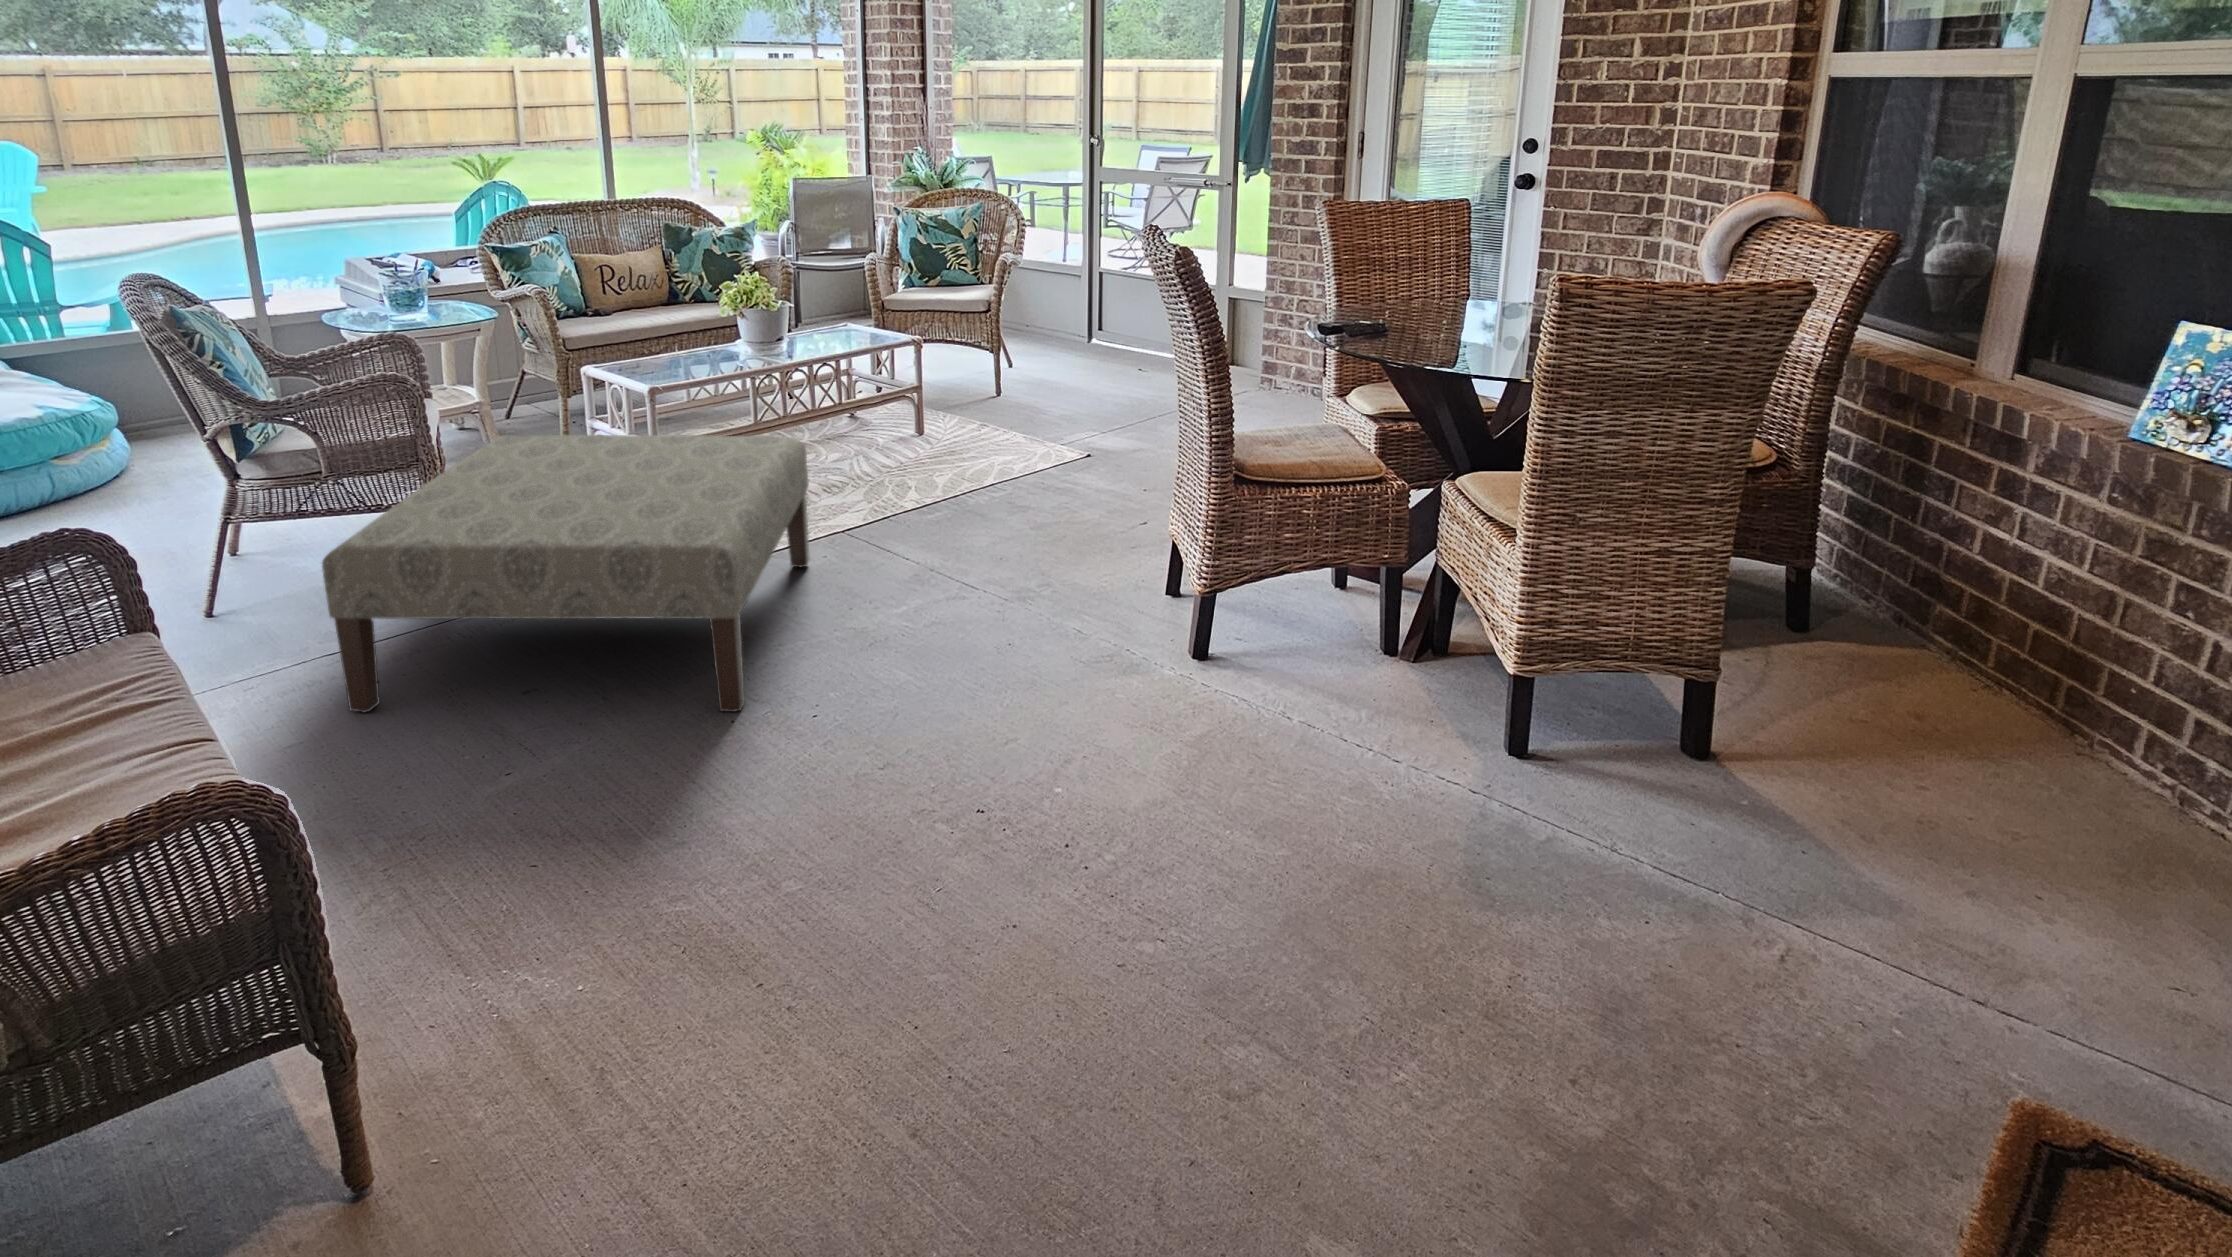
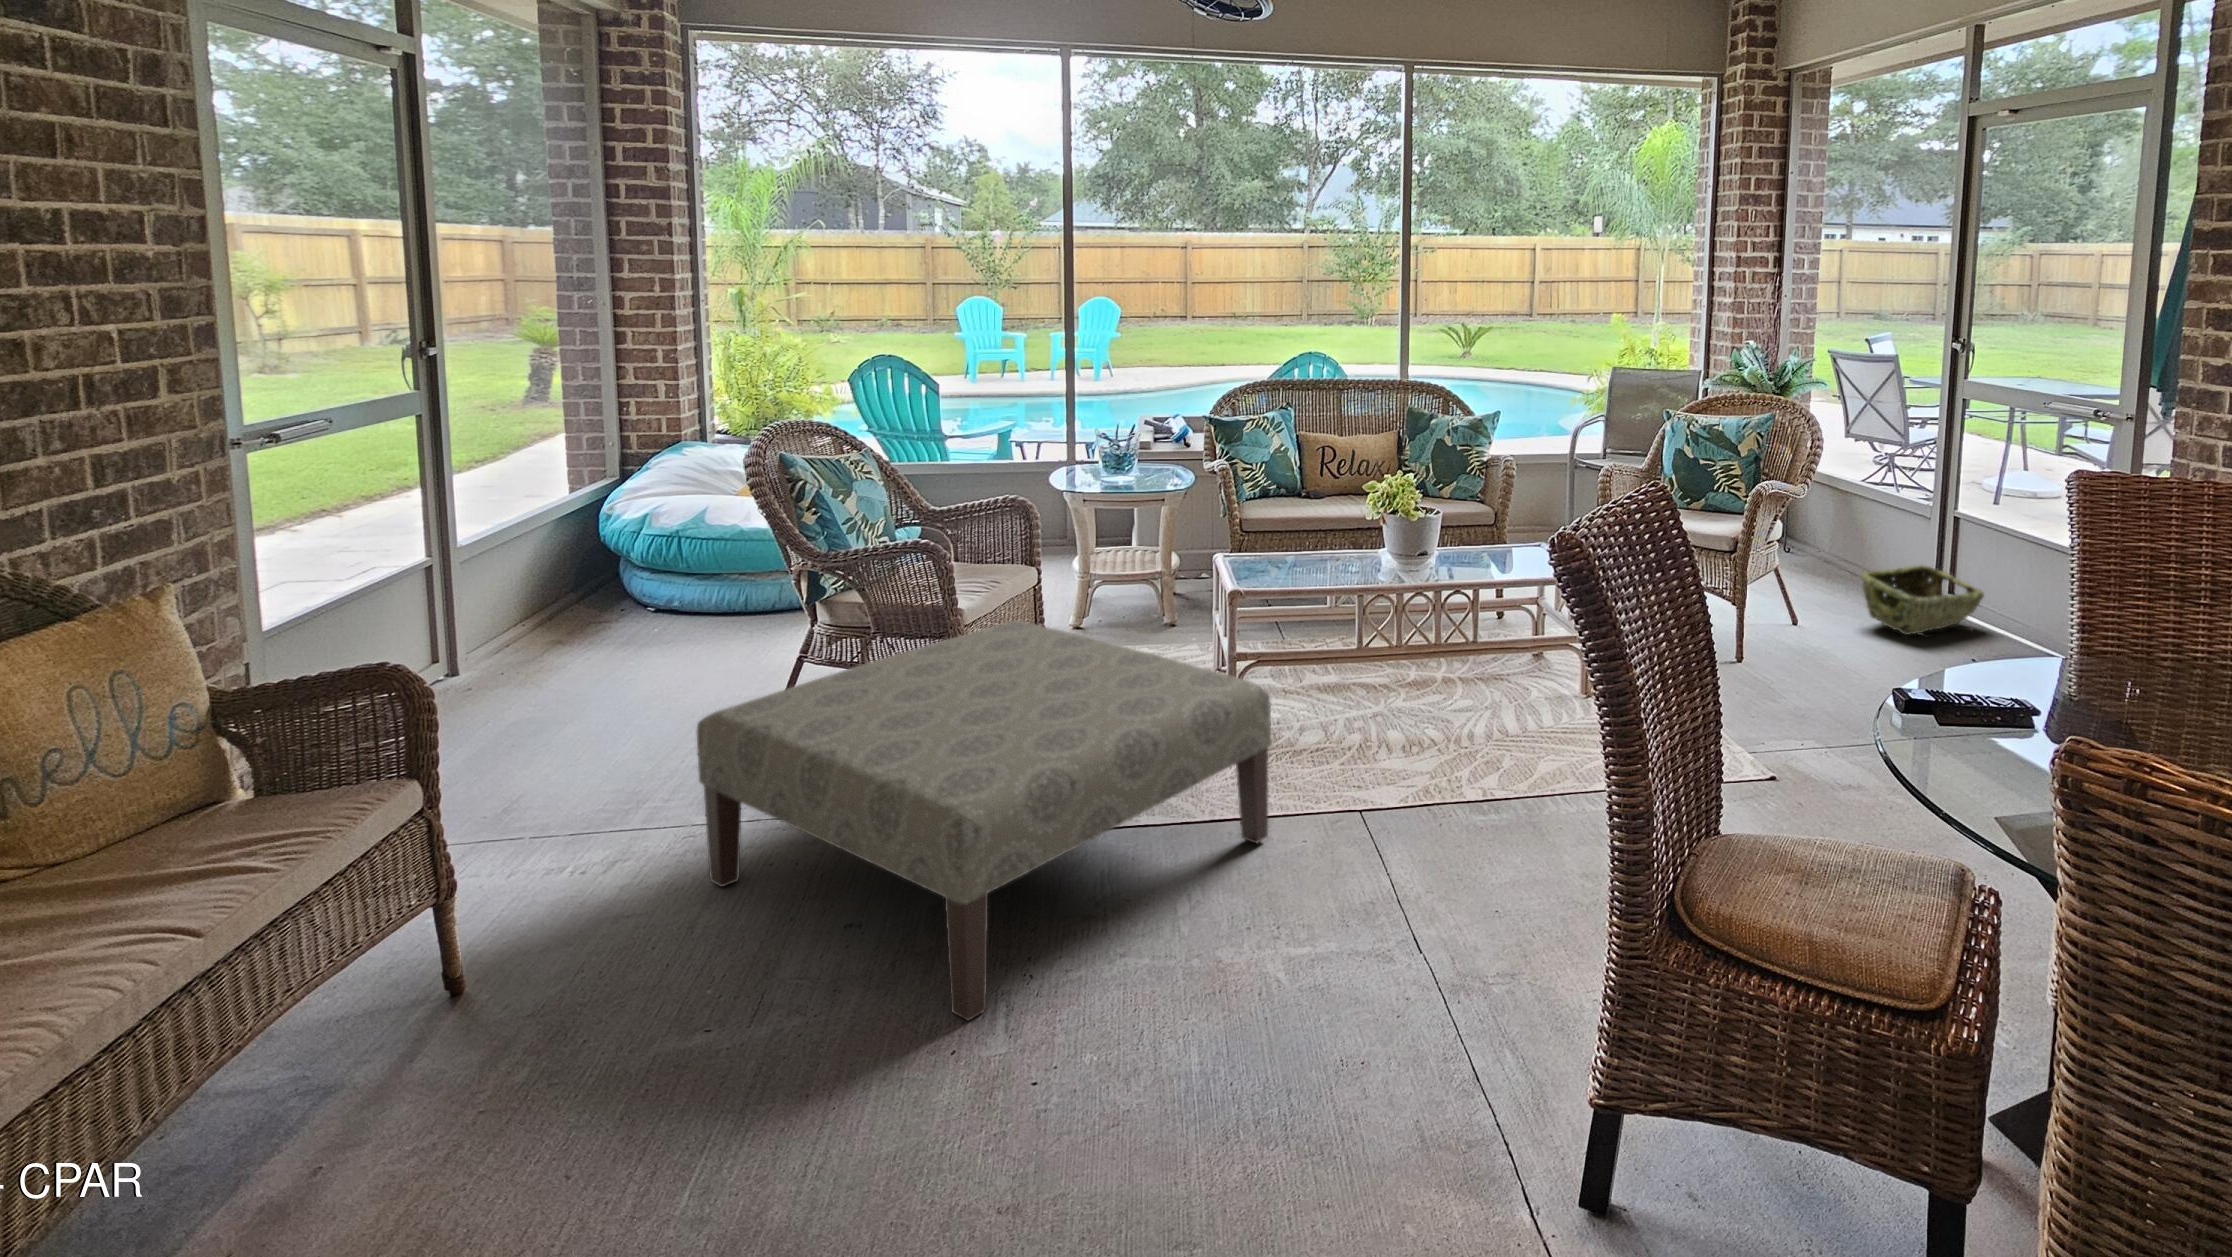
woven basket: none [1050,310,1127,360] -> present [1861,565,1984,635]

